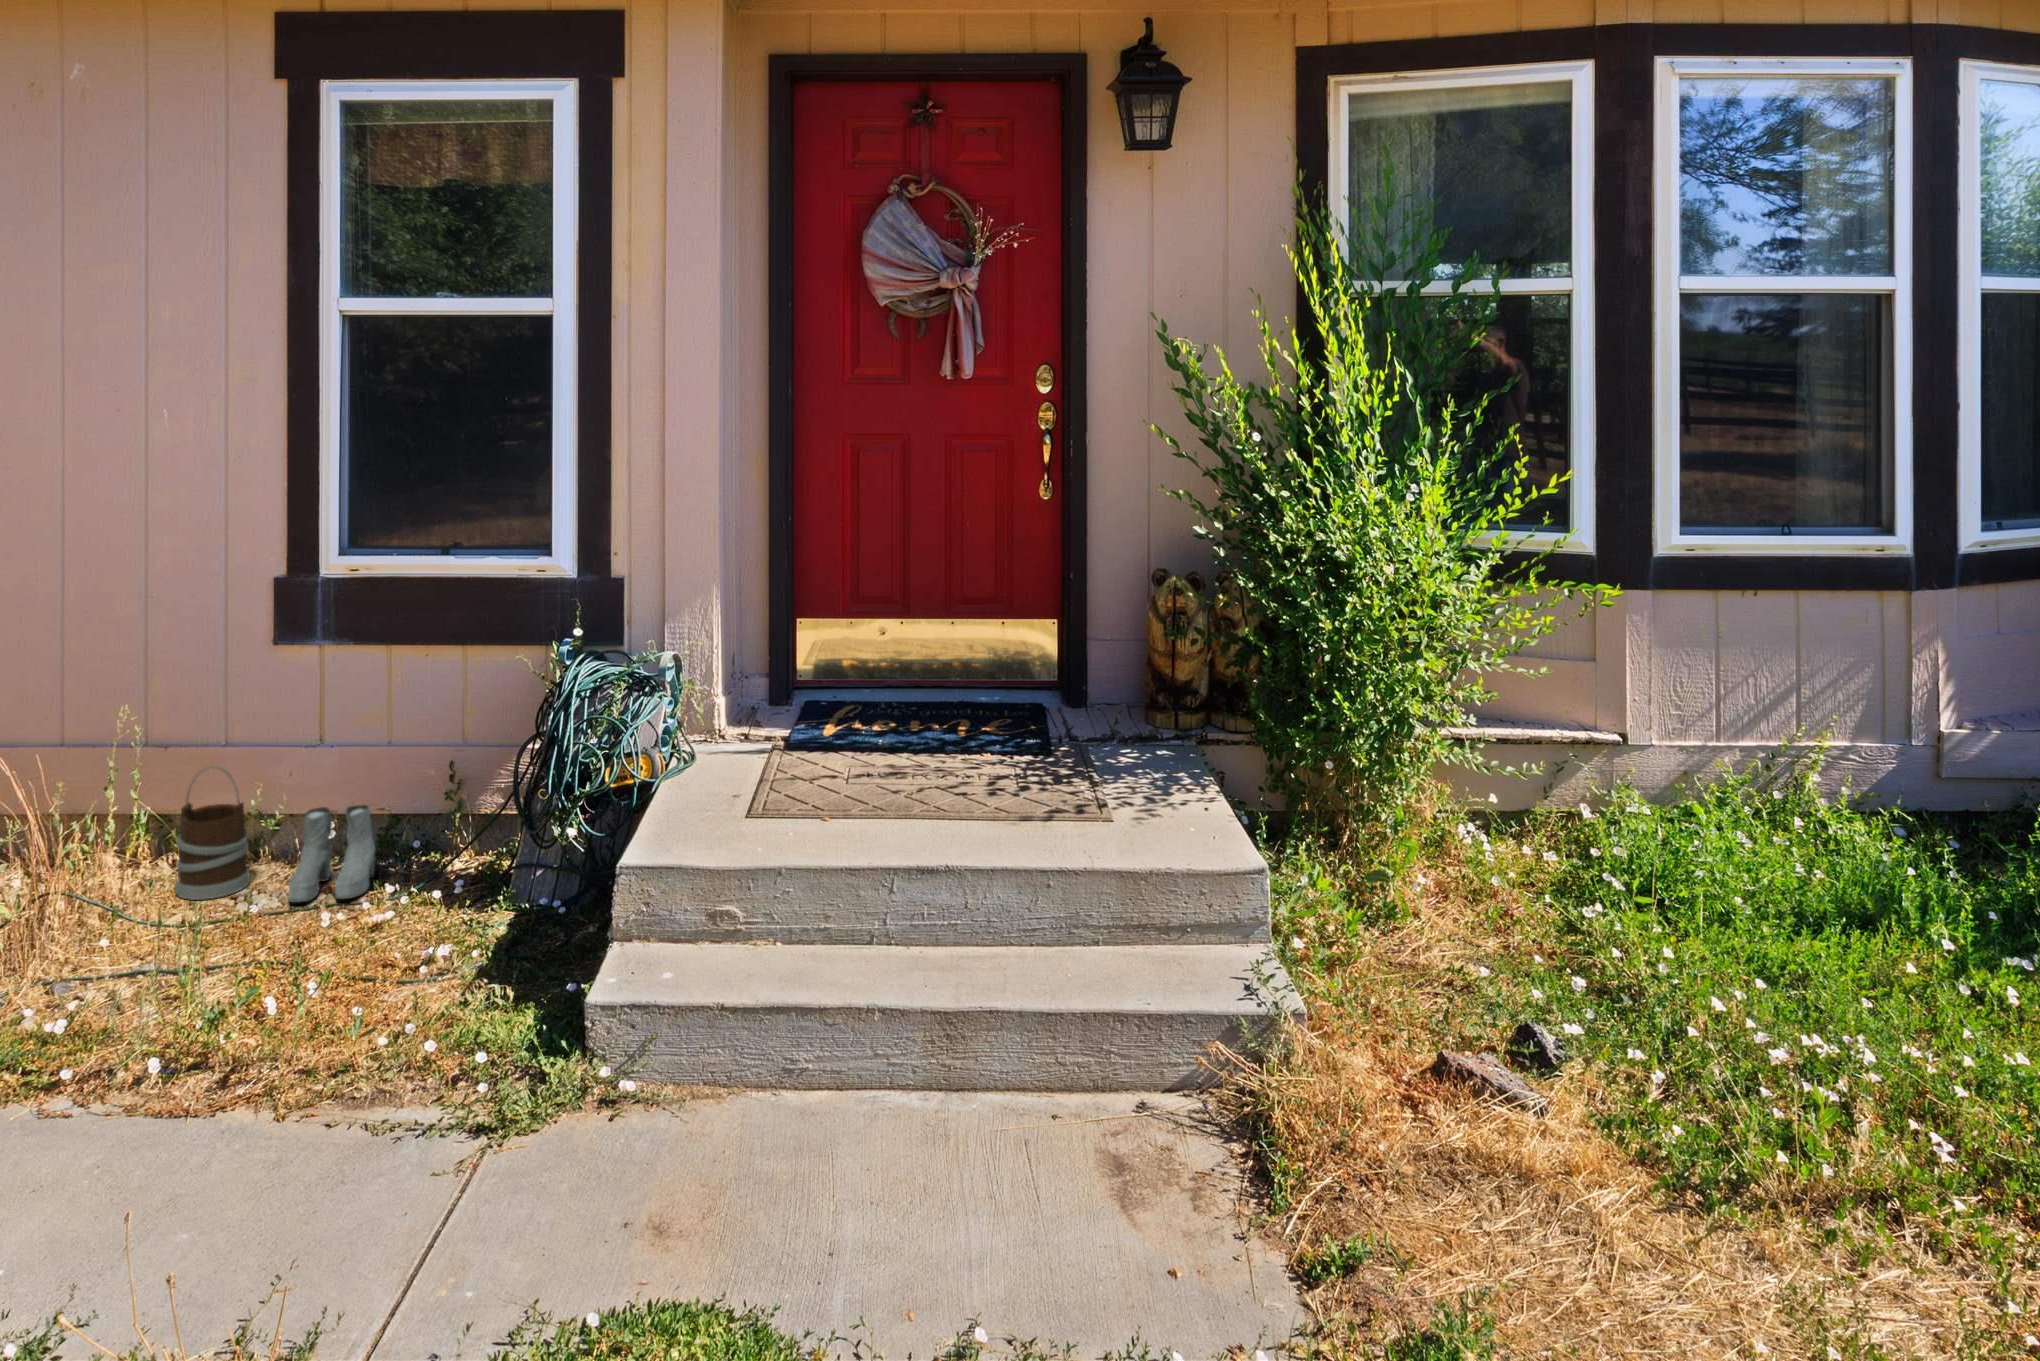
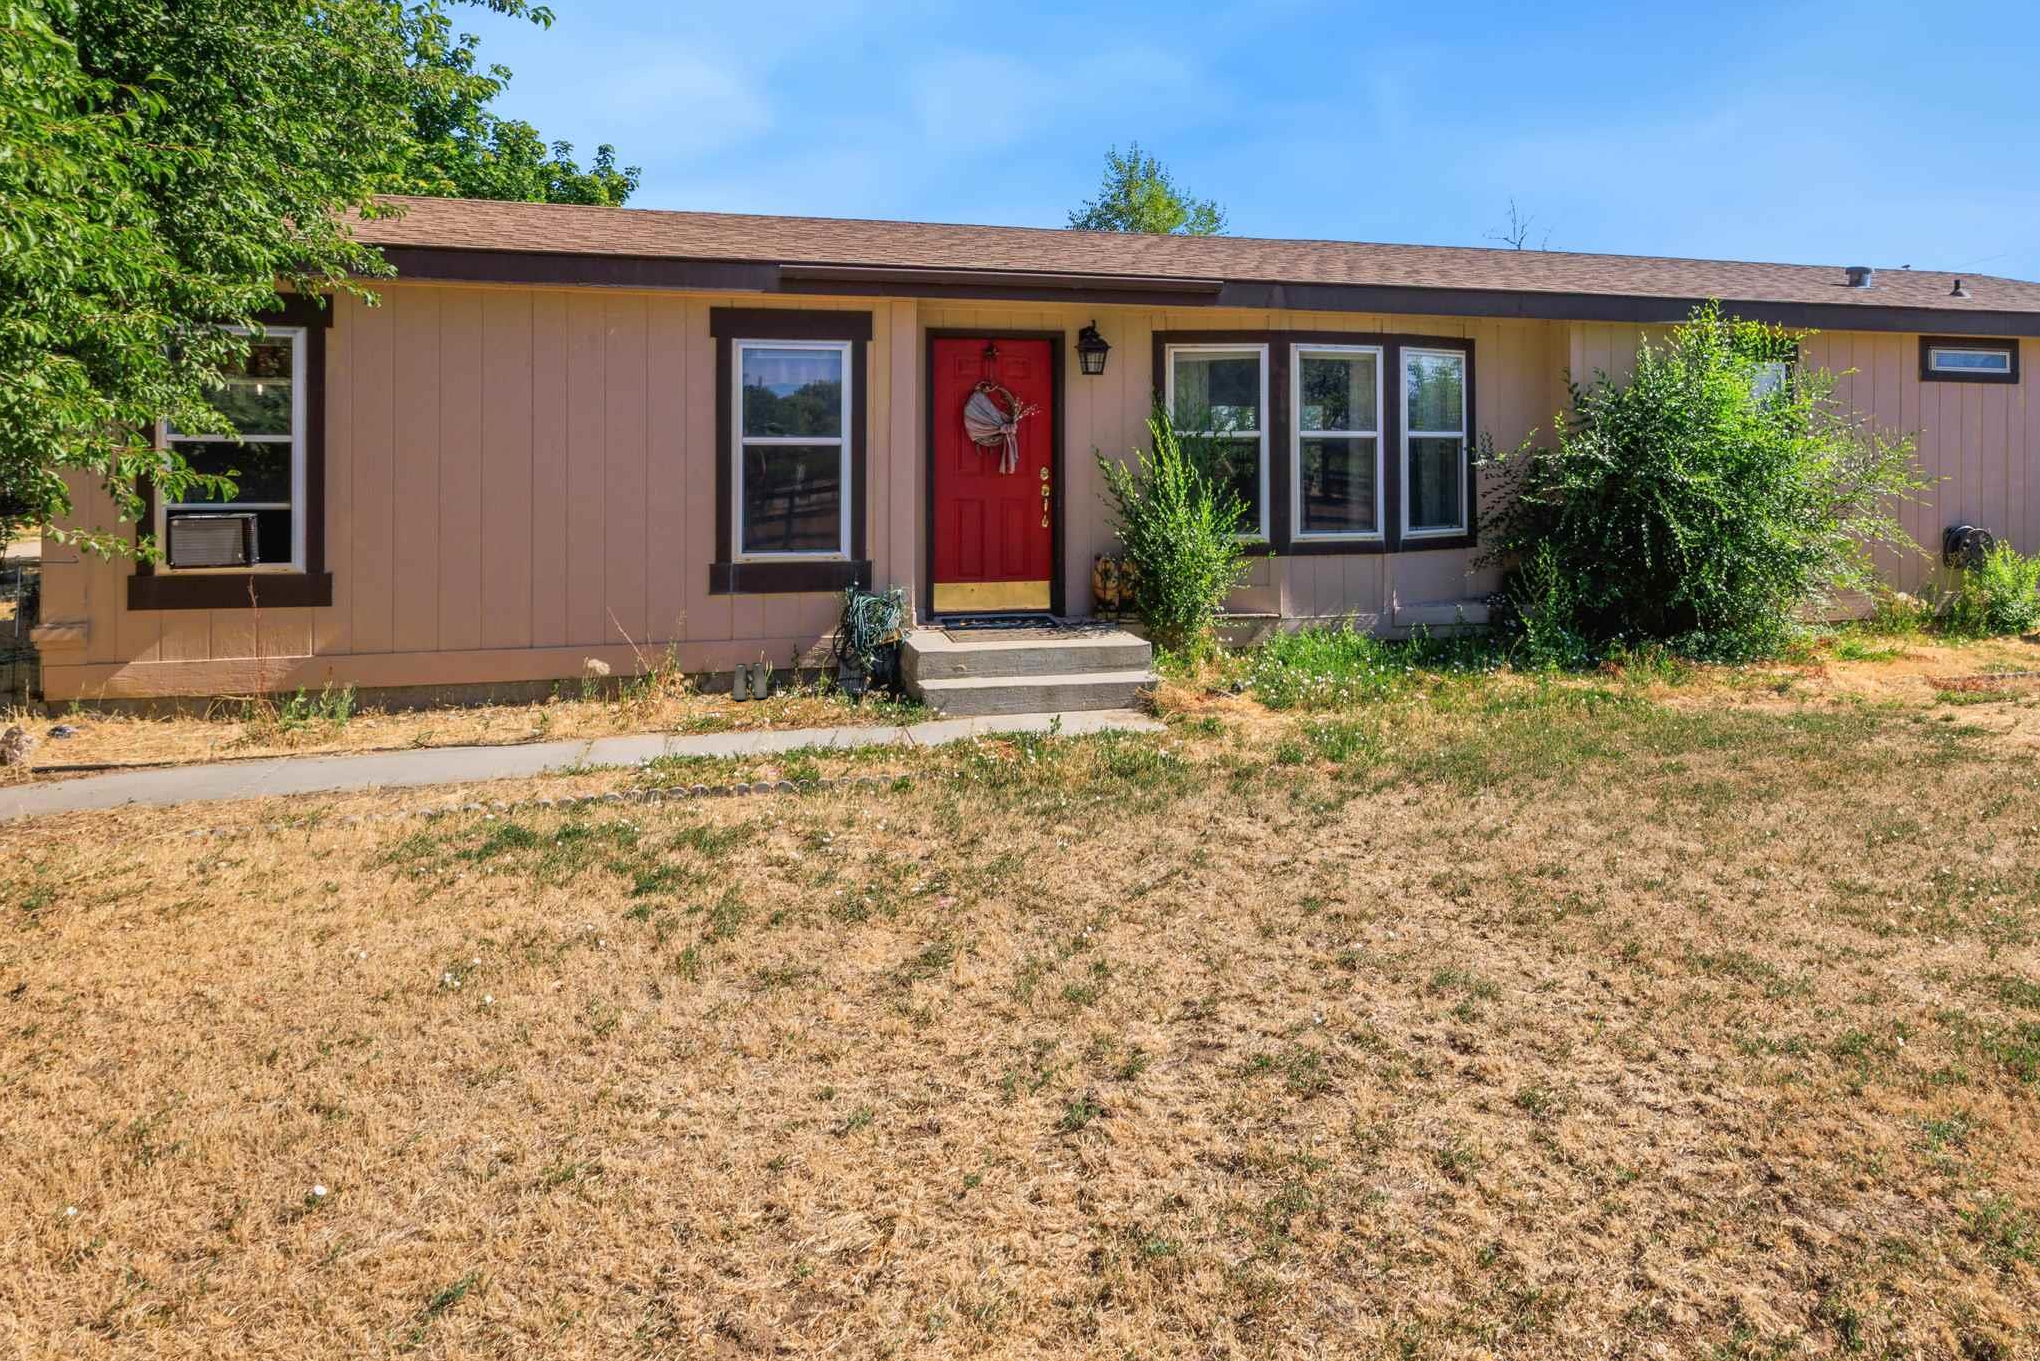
wooden bucket: present [175,766,250,900] -> none [677,646,709,703]

